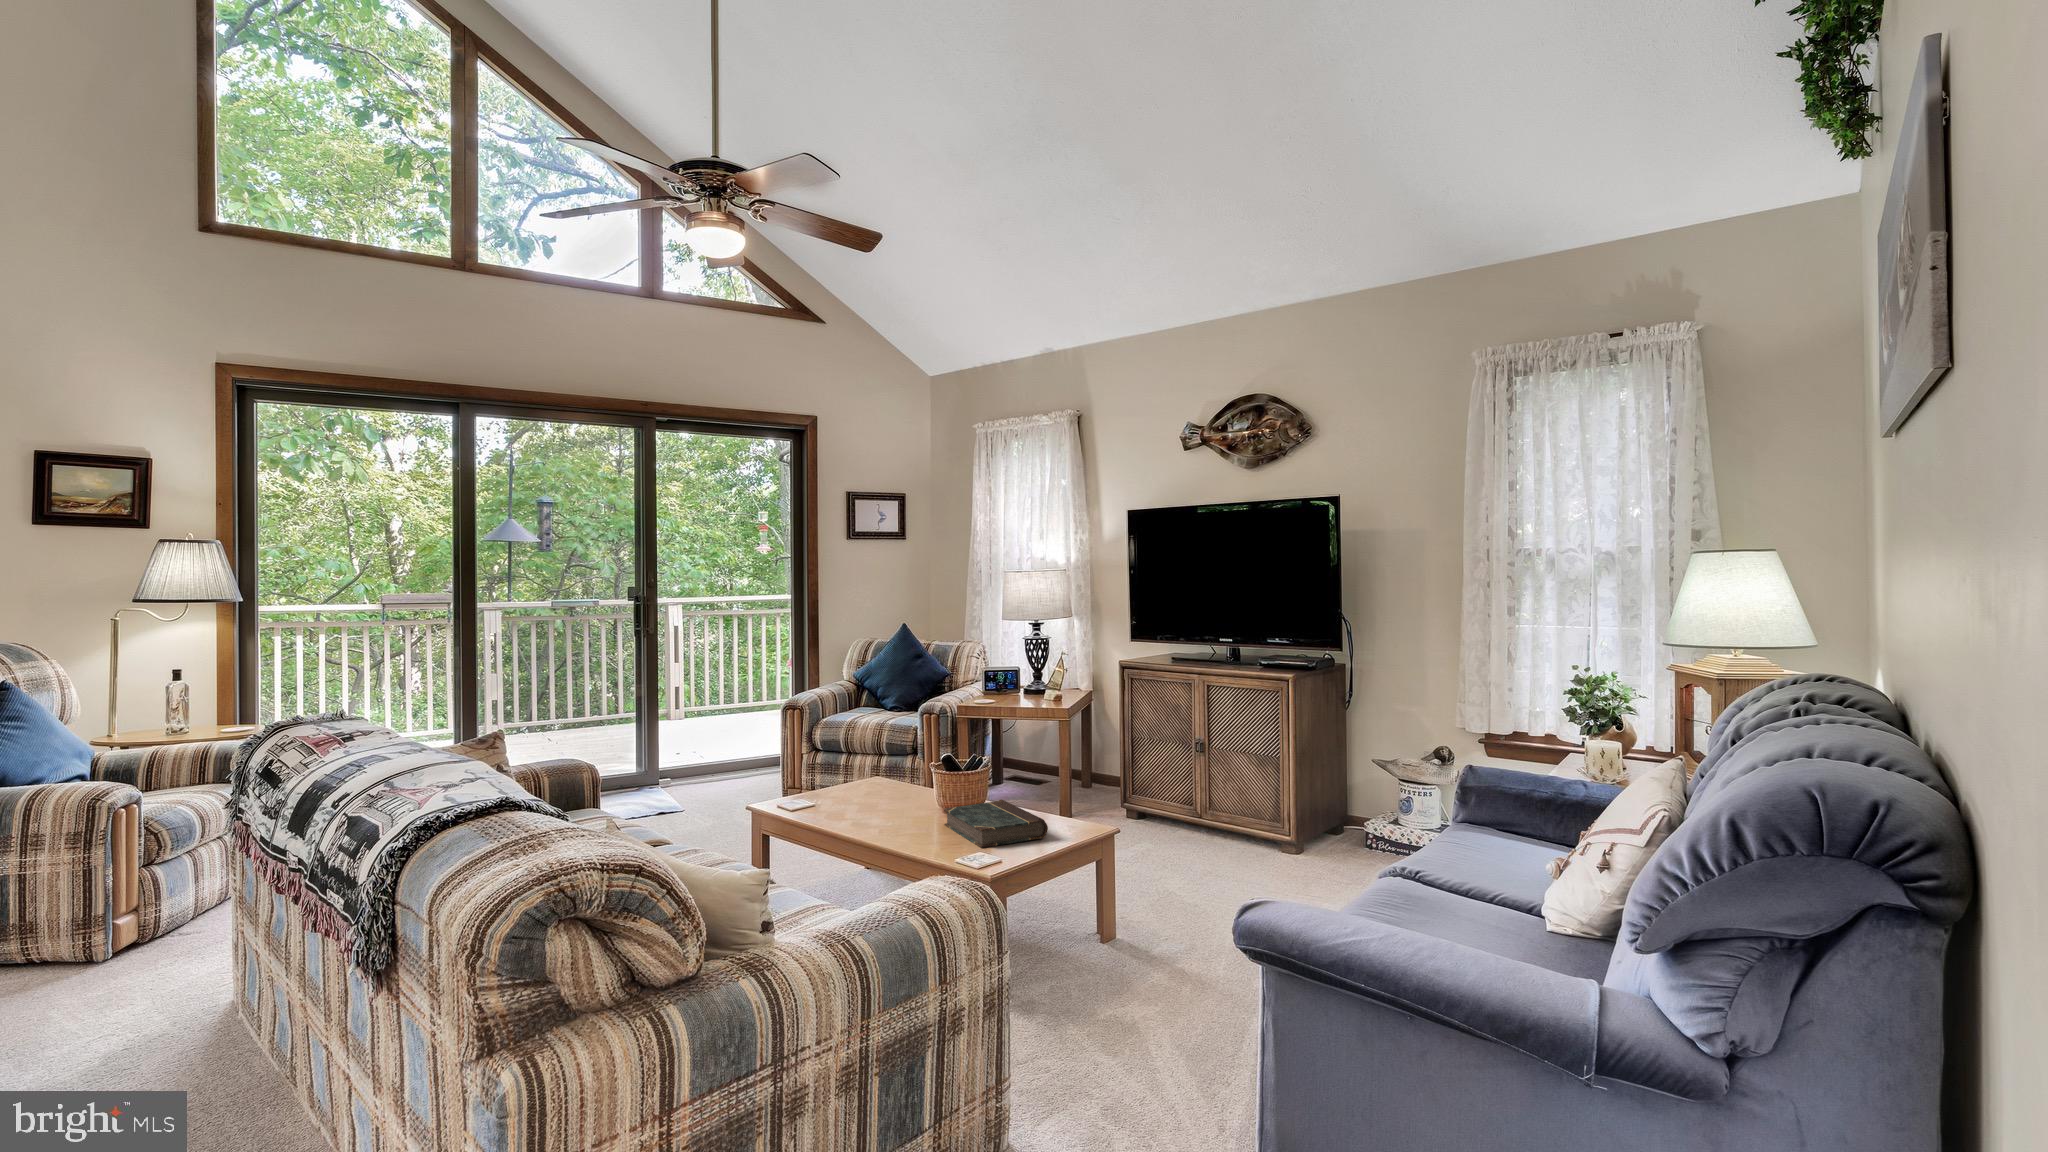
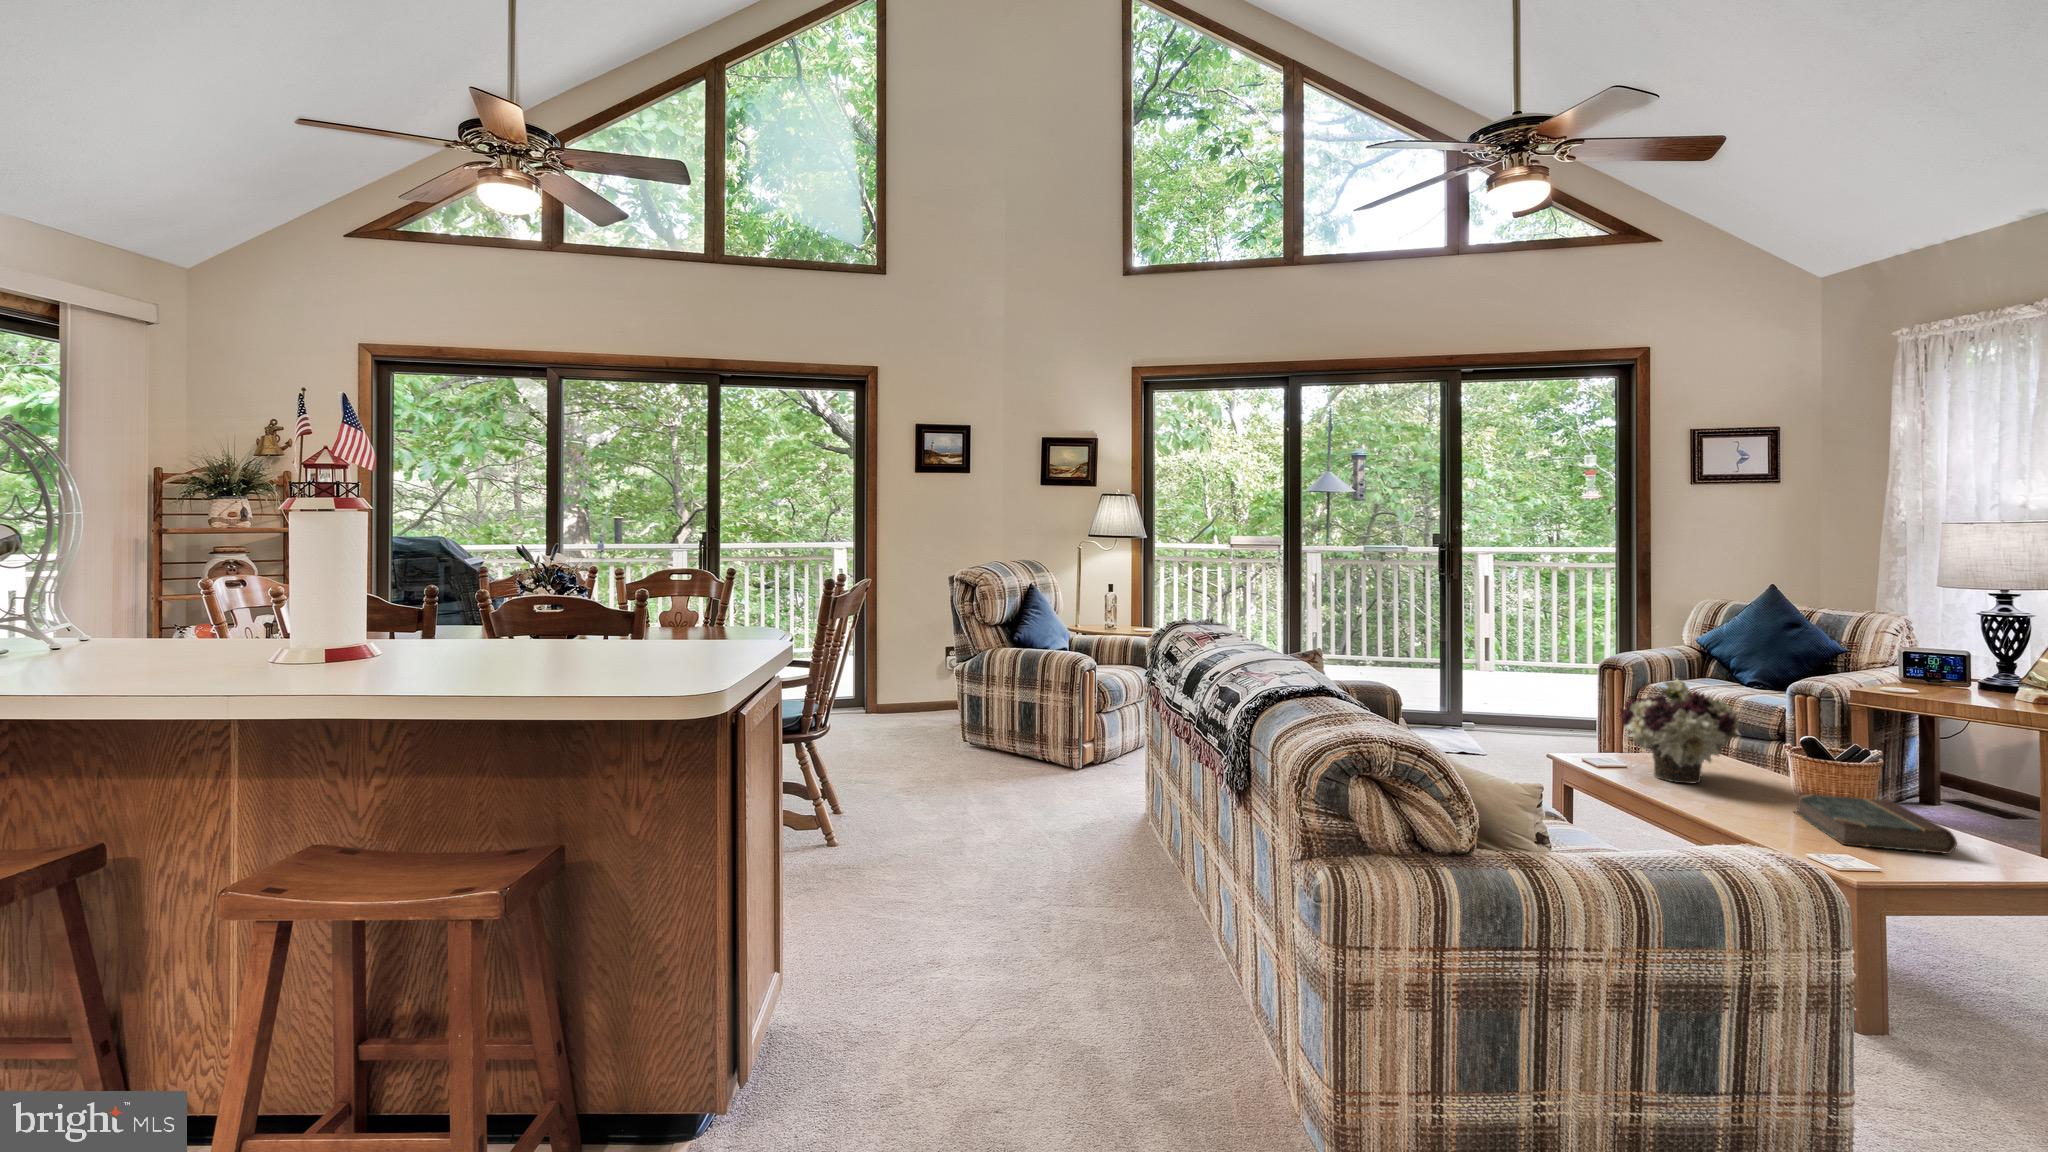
flower arrangement: none [808,719,902,816] -> present [1620,679,1739,783]

